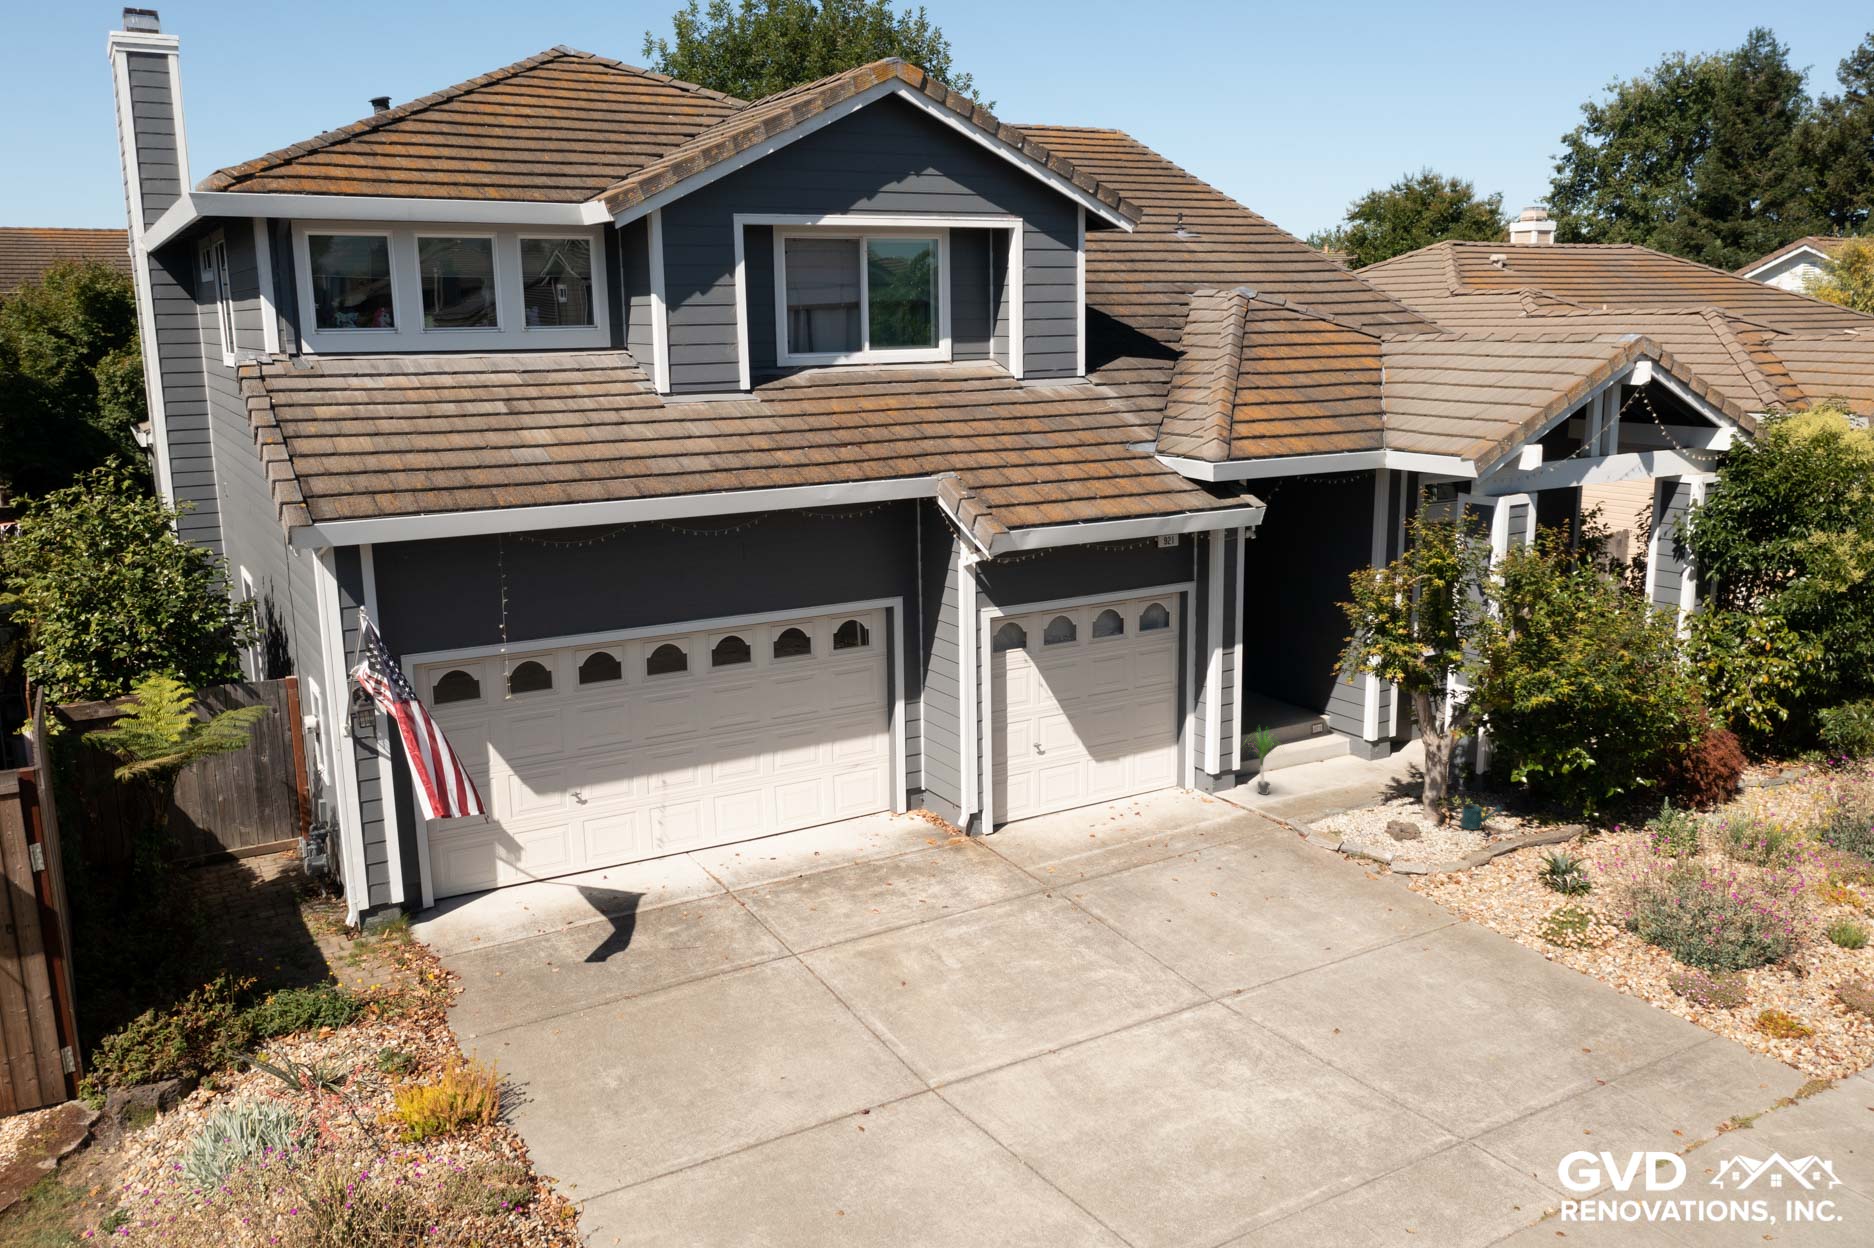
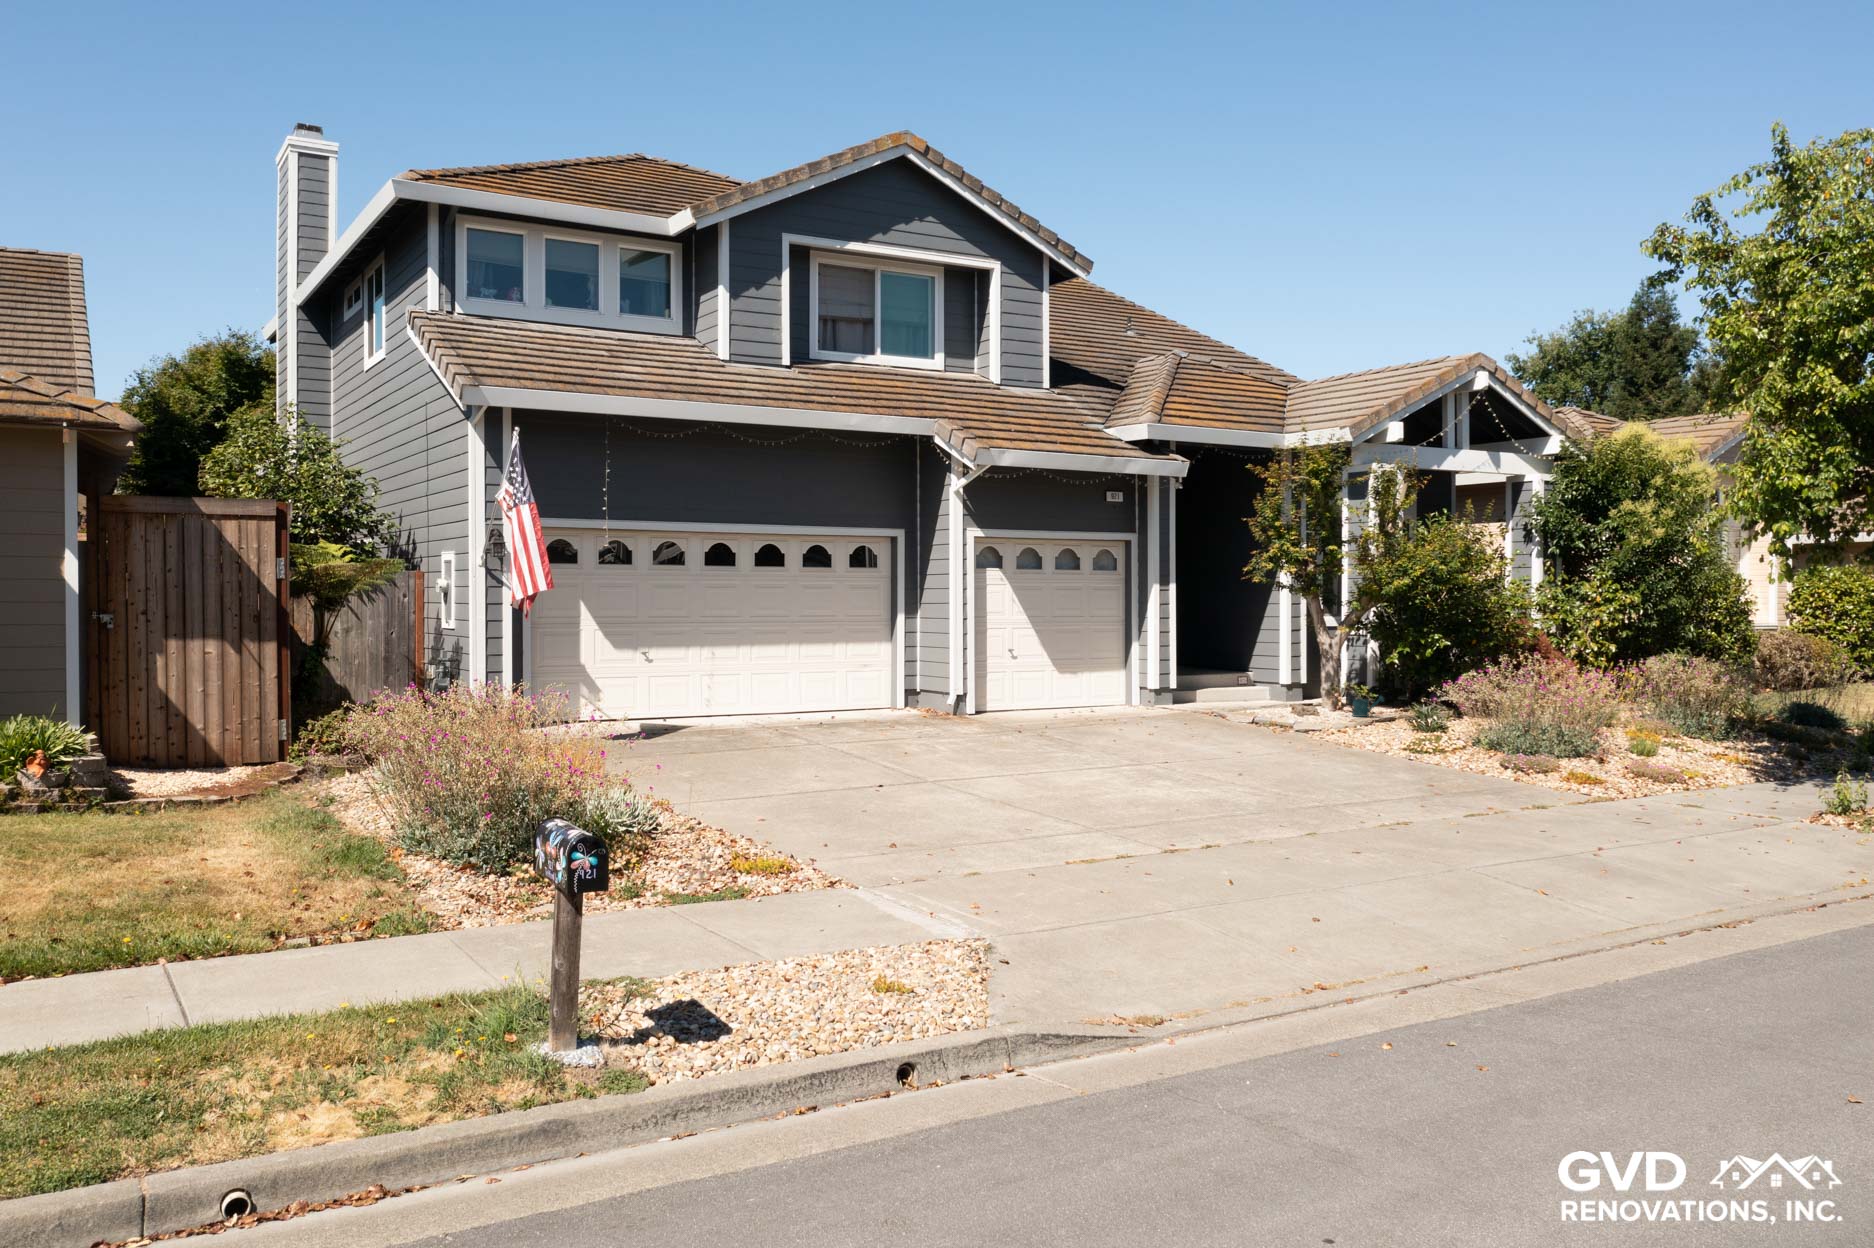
potted plant: present [1253,732,1274,795] -> none [1174,647,1213,706]

